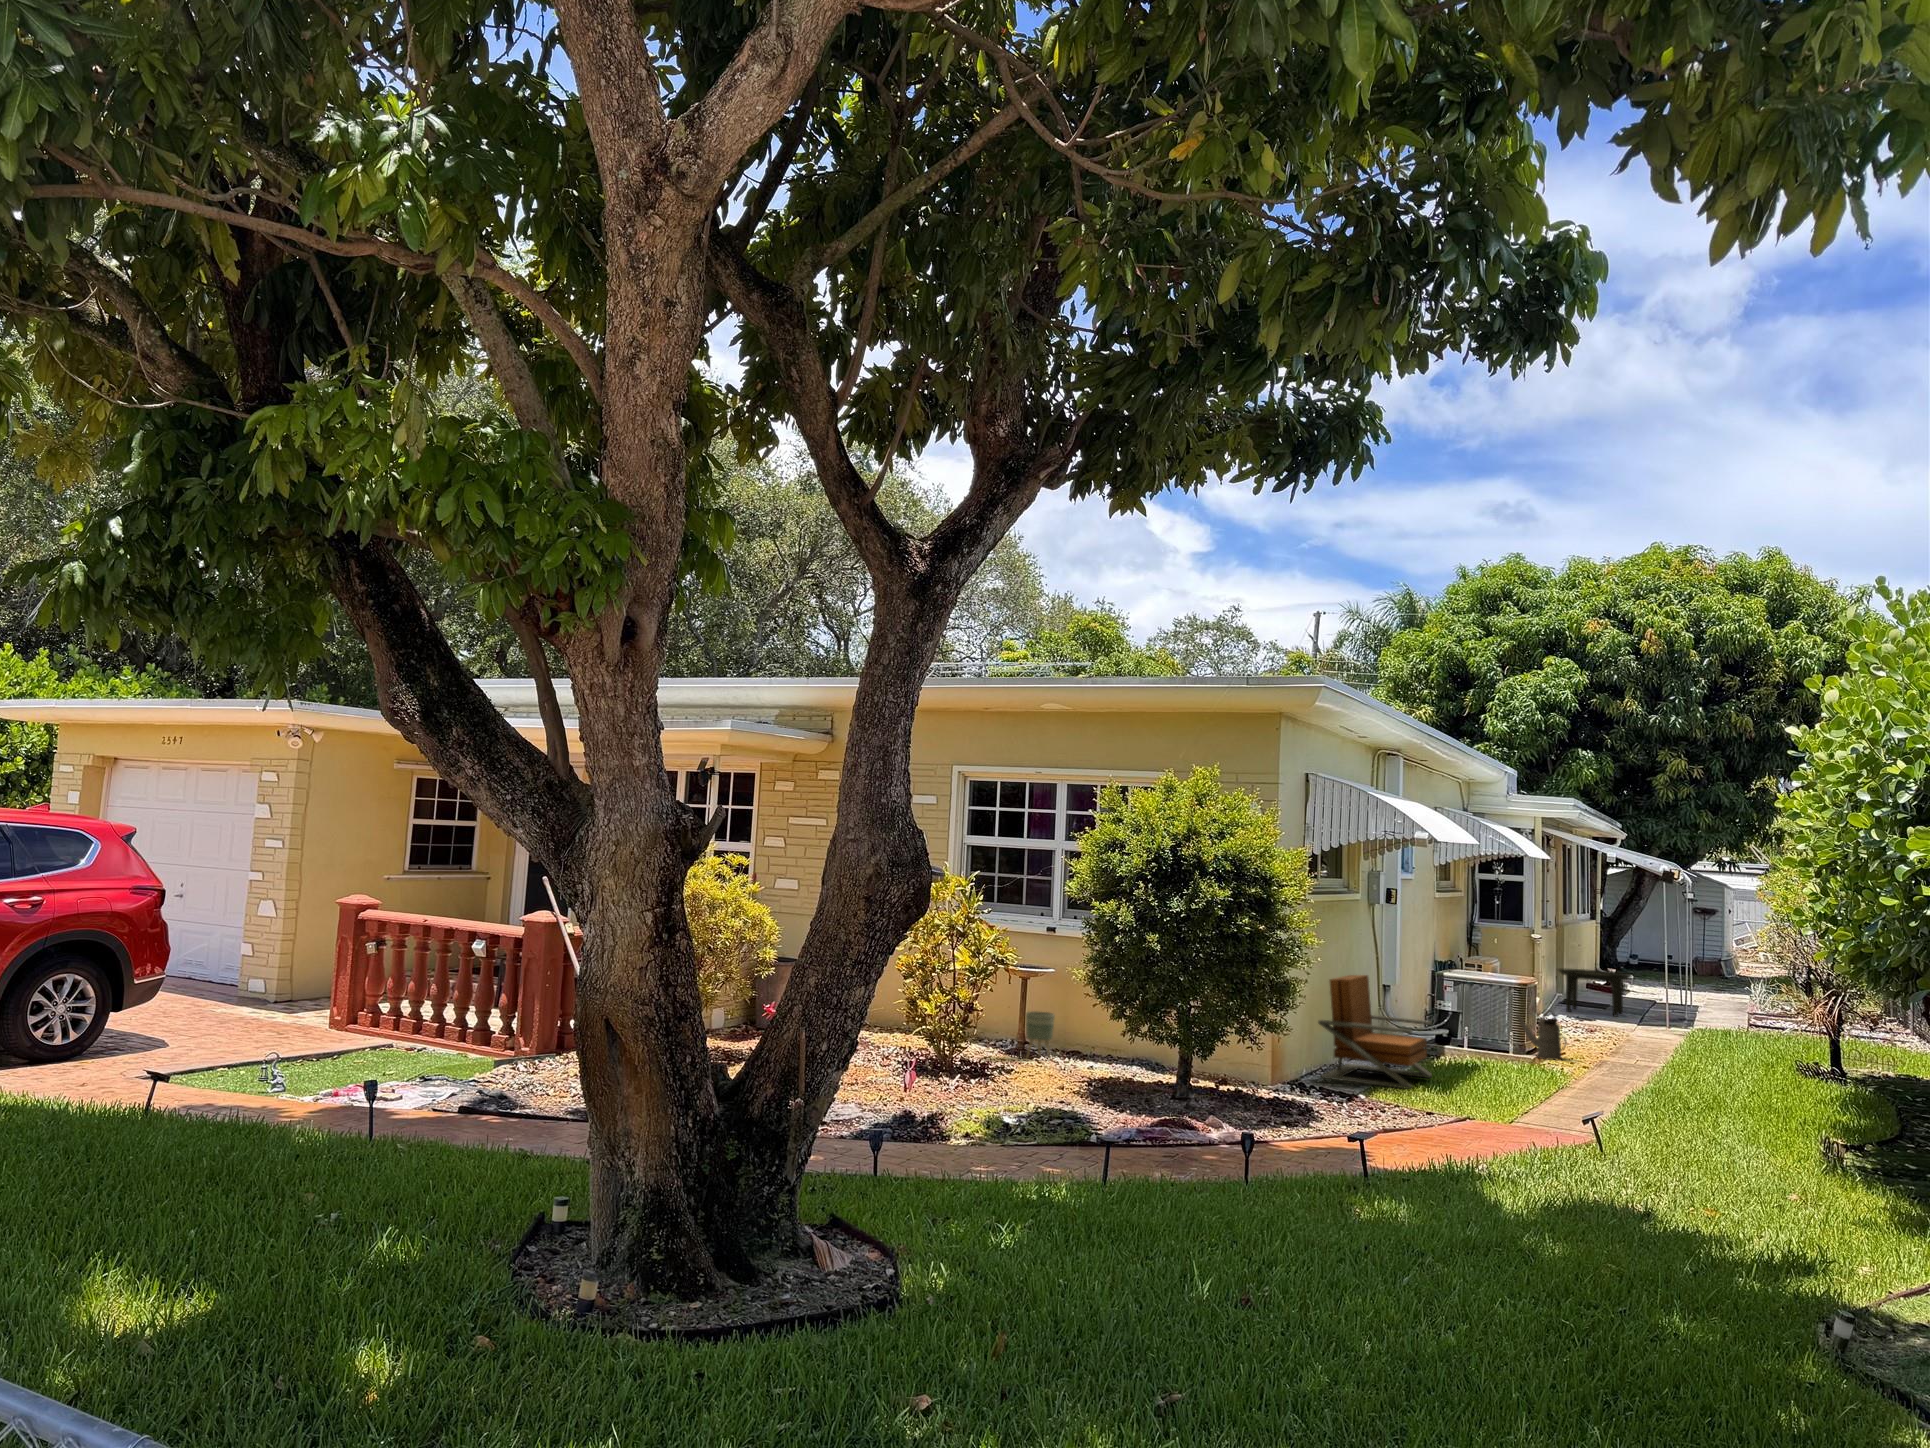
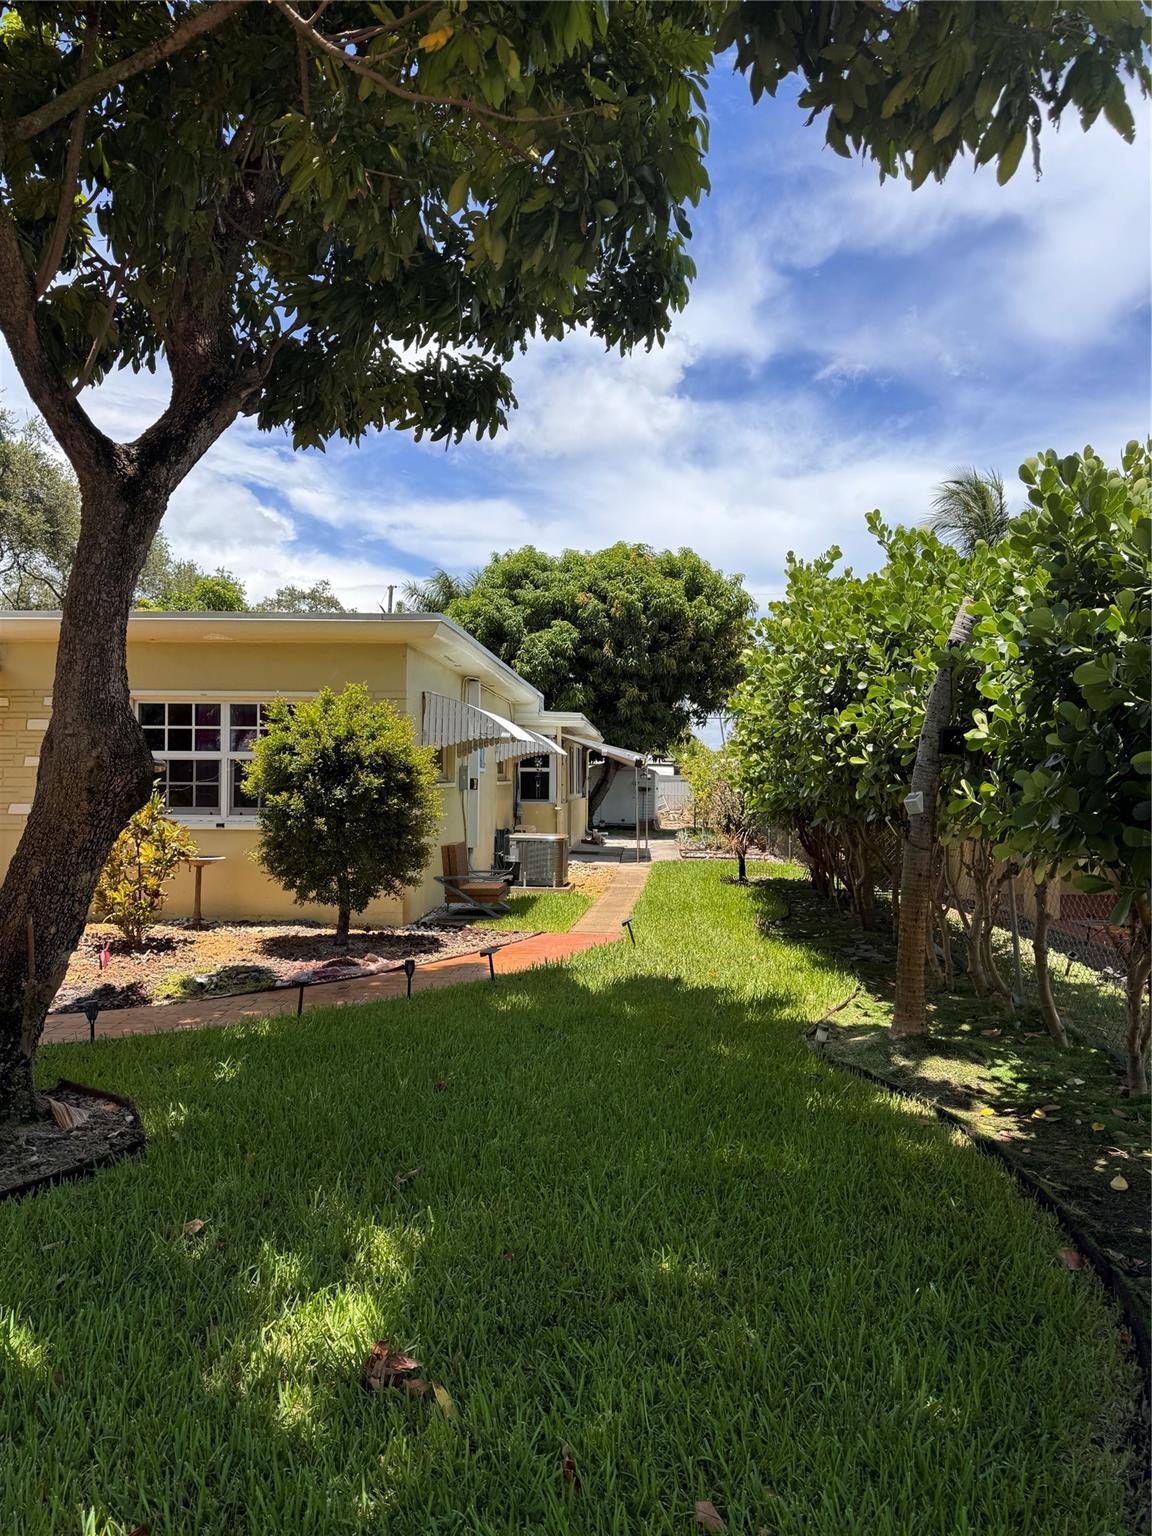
round table: present [1558,969,1631,1016] -> none [567,831,614,860]
planter: present [1026,1011,1055,1059] -> none [200,892,226,931]
watering can: present [1516,1011,1567,1060] -> none [556,857,589,890]

